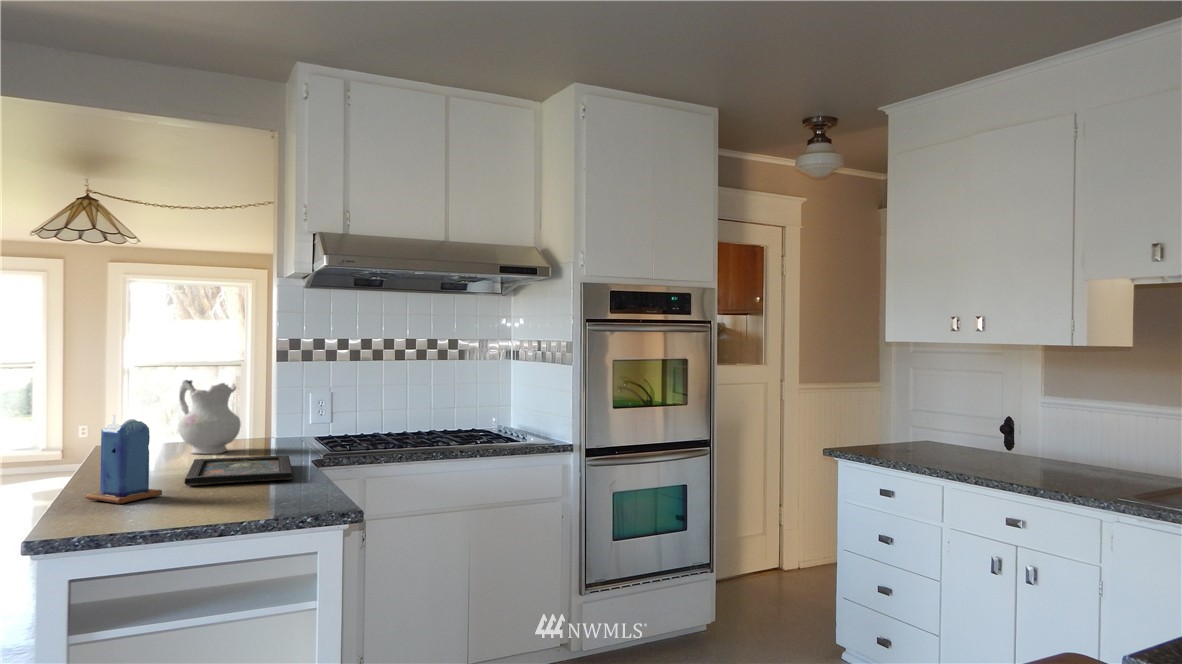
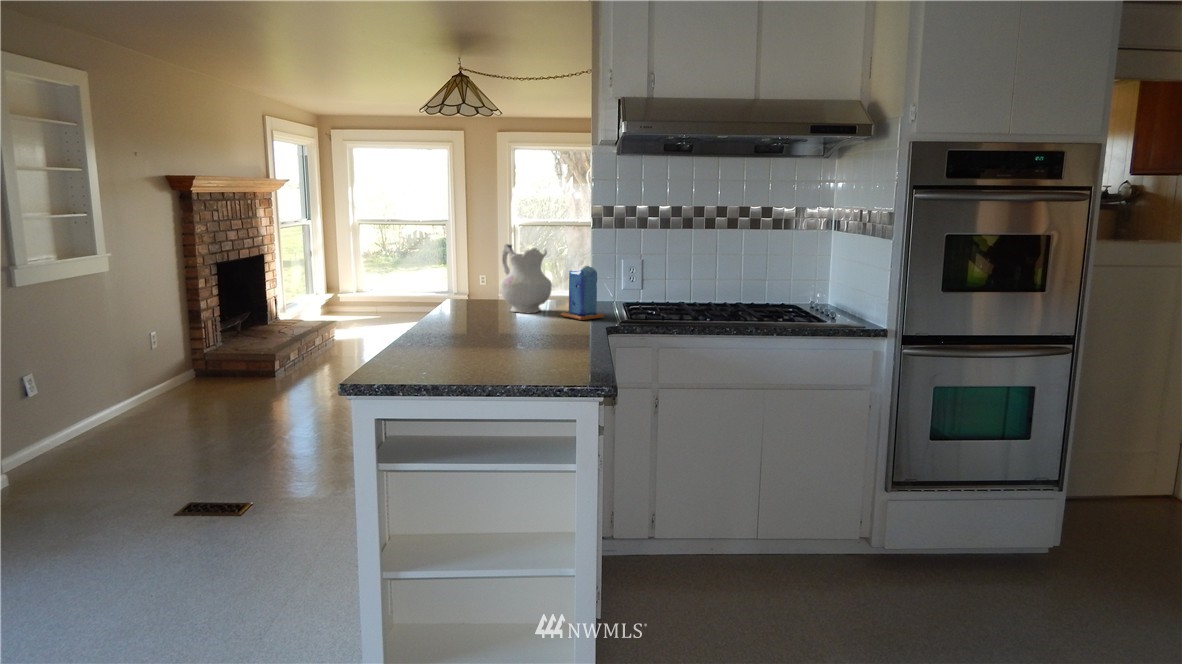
candle: present [86,414,162,504] -> present [561,262,604,320]
tray: present [184,455,293,486] -> none [483,318,583,345]

